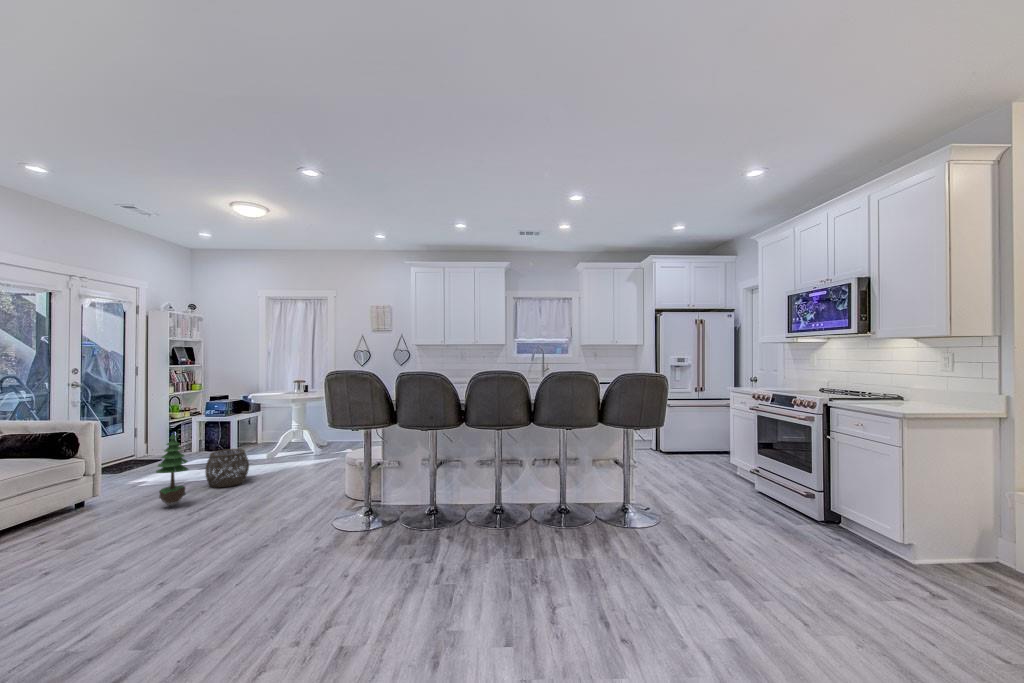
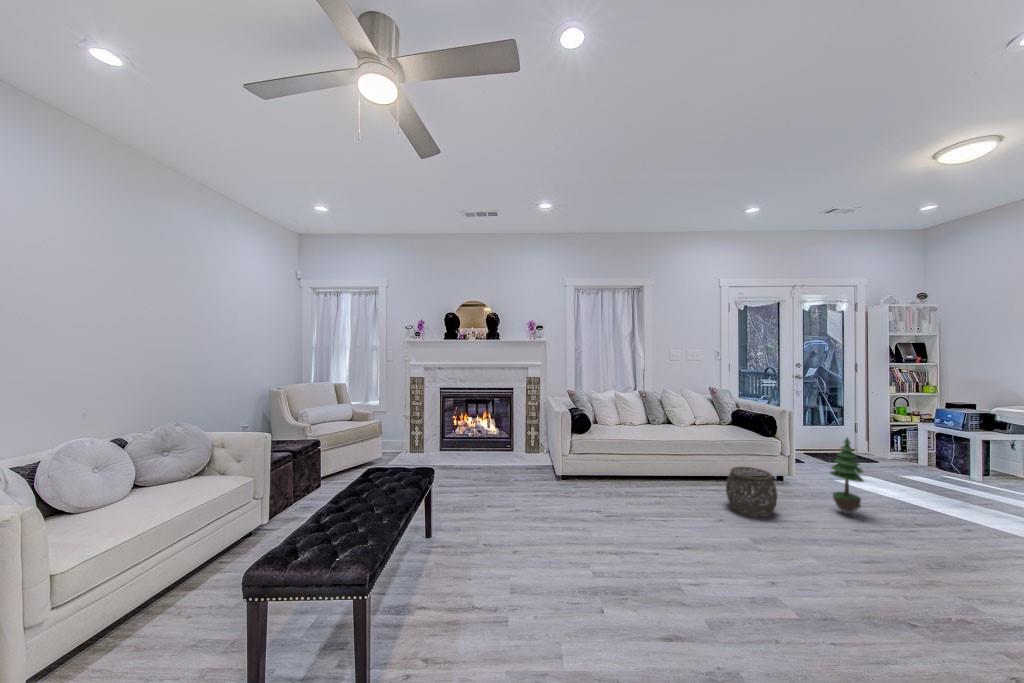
woven basket: present [205,449,249,488] -> present [726,467,777,517]

